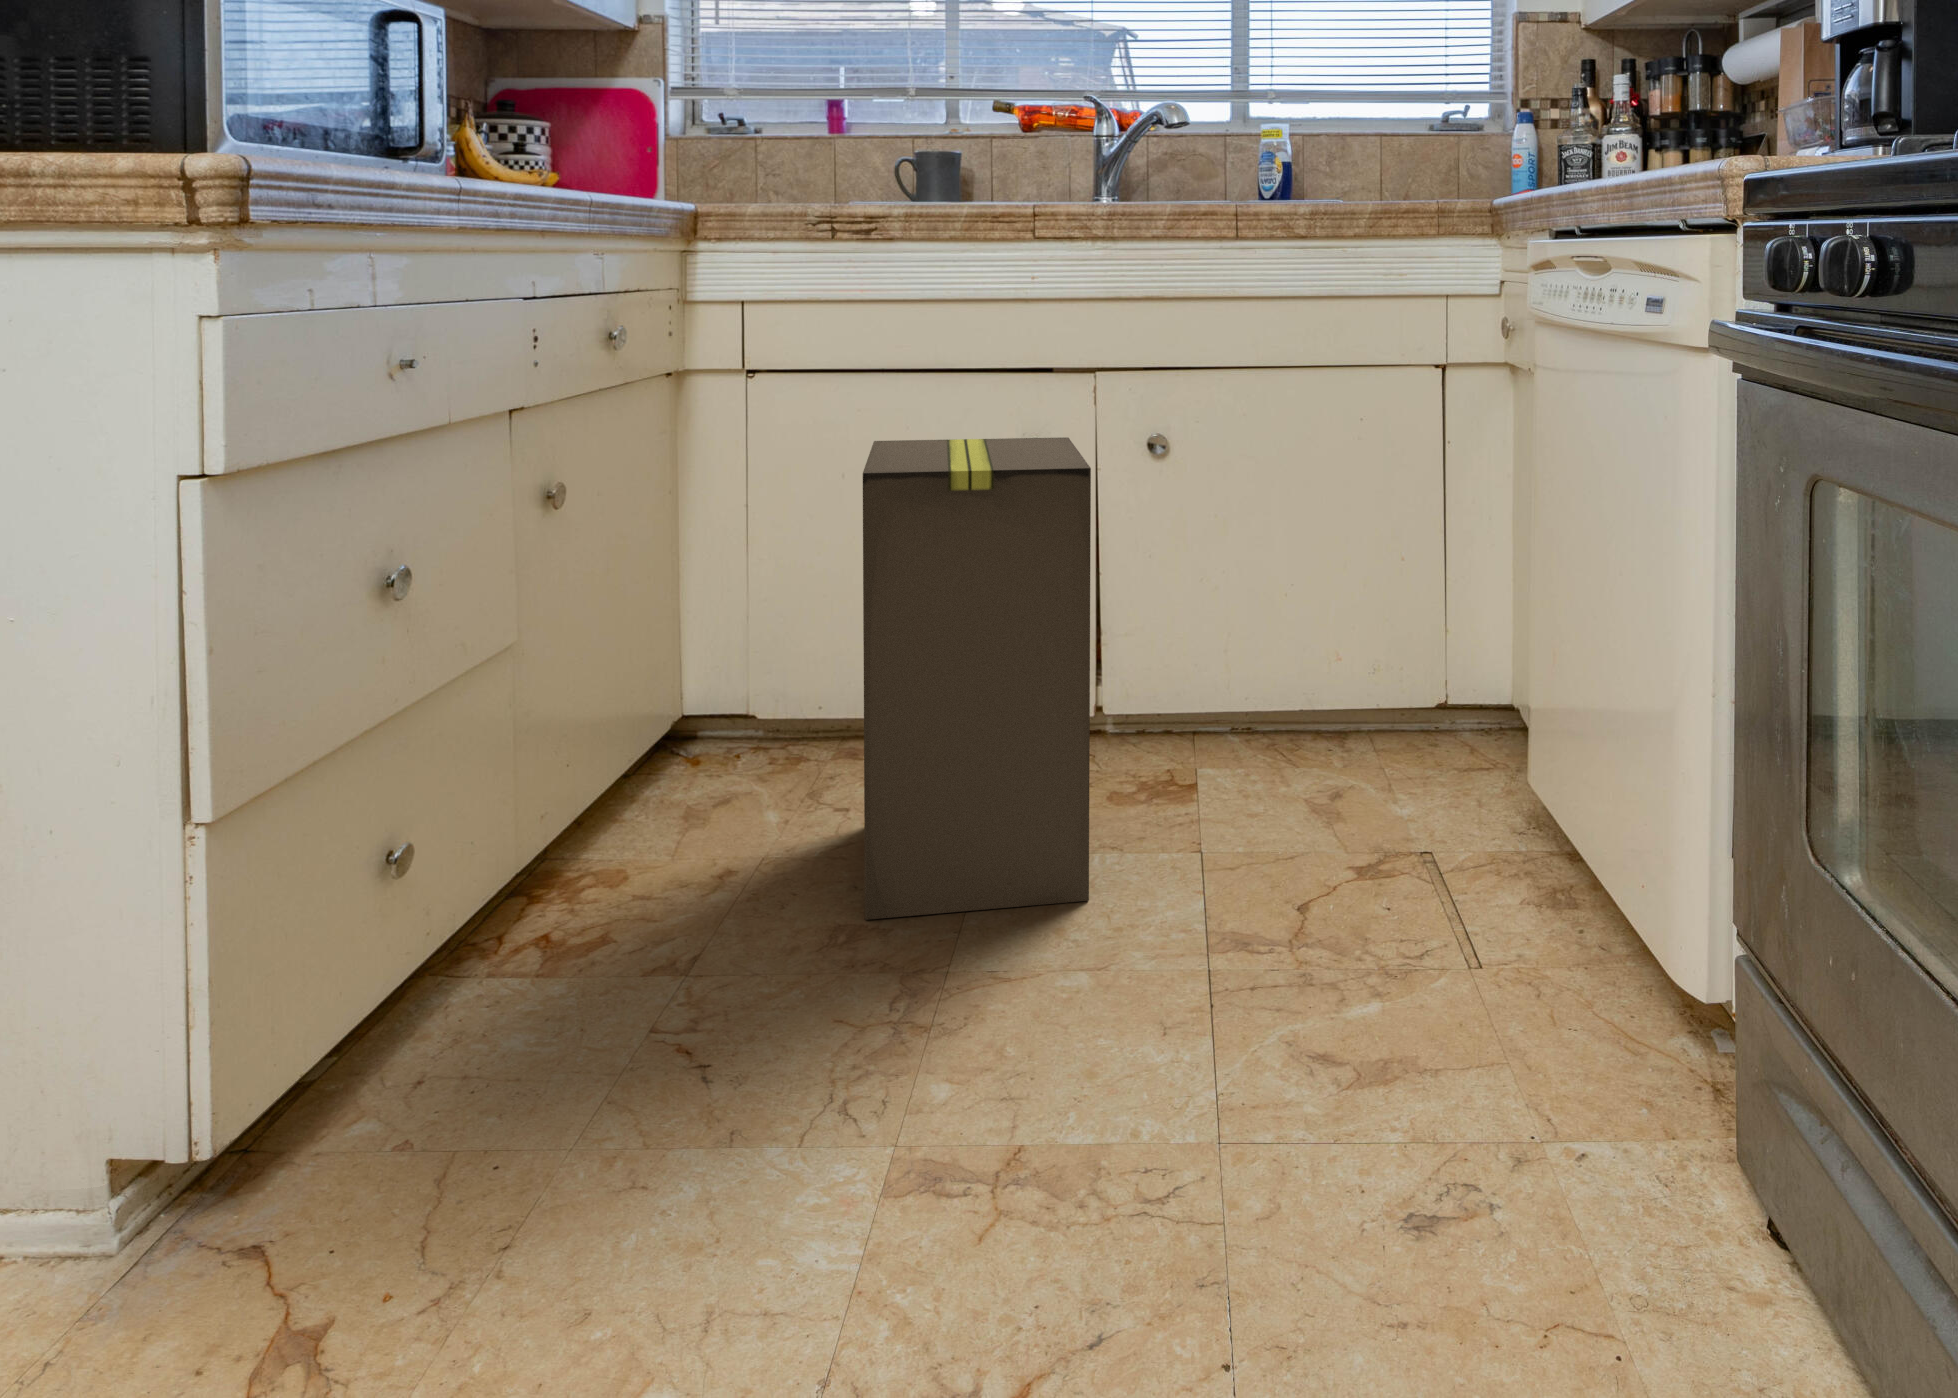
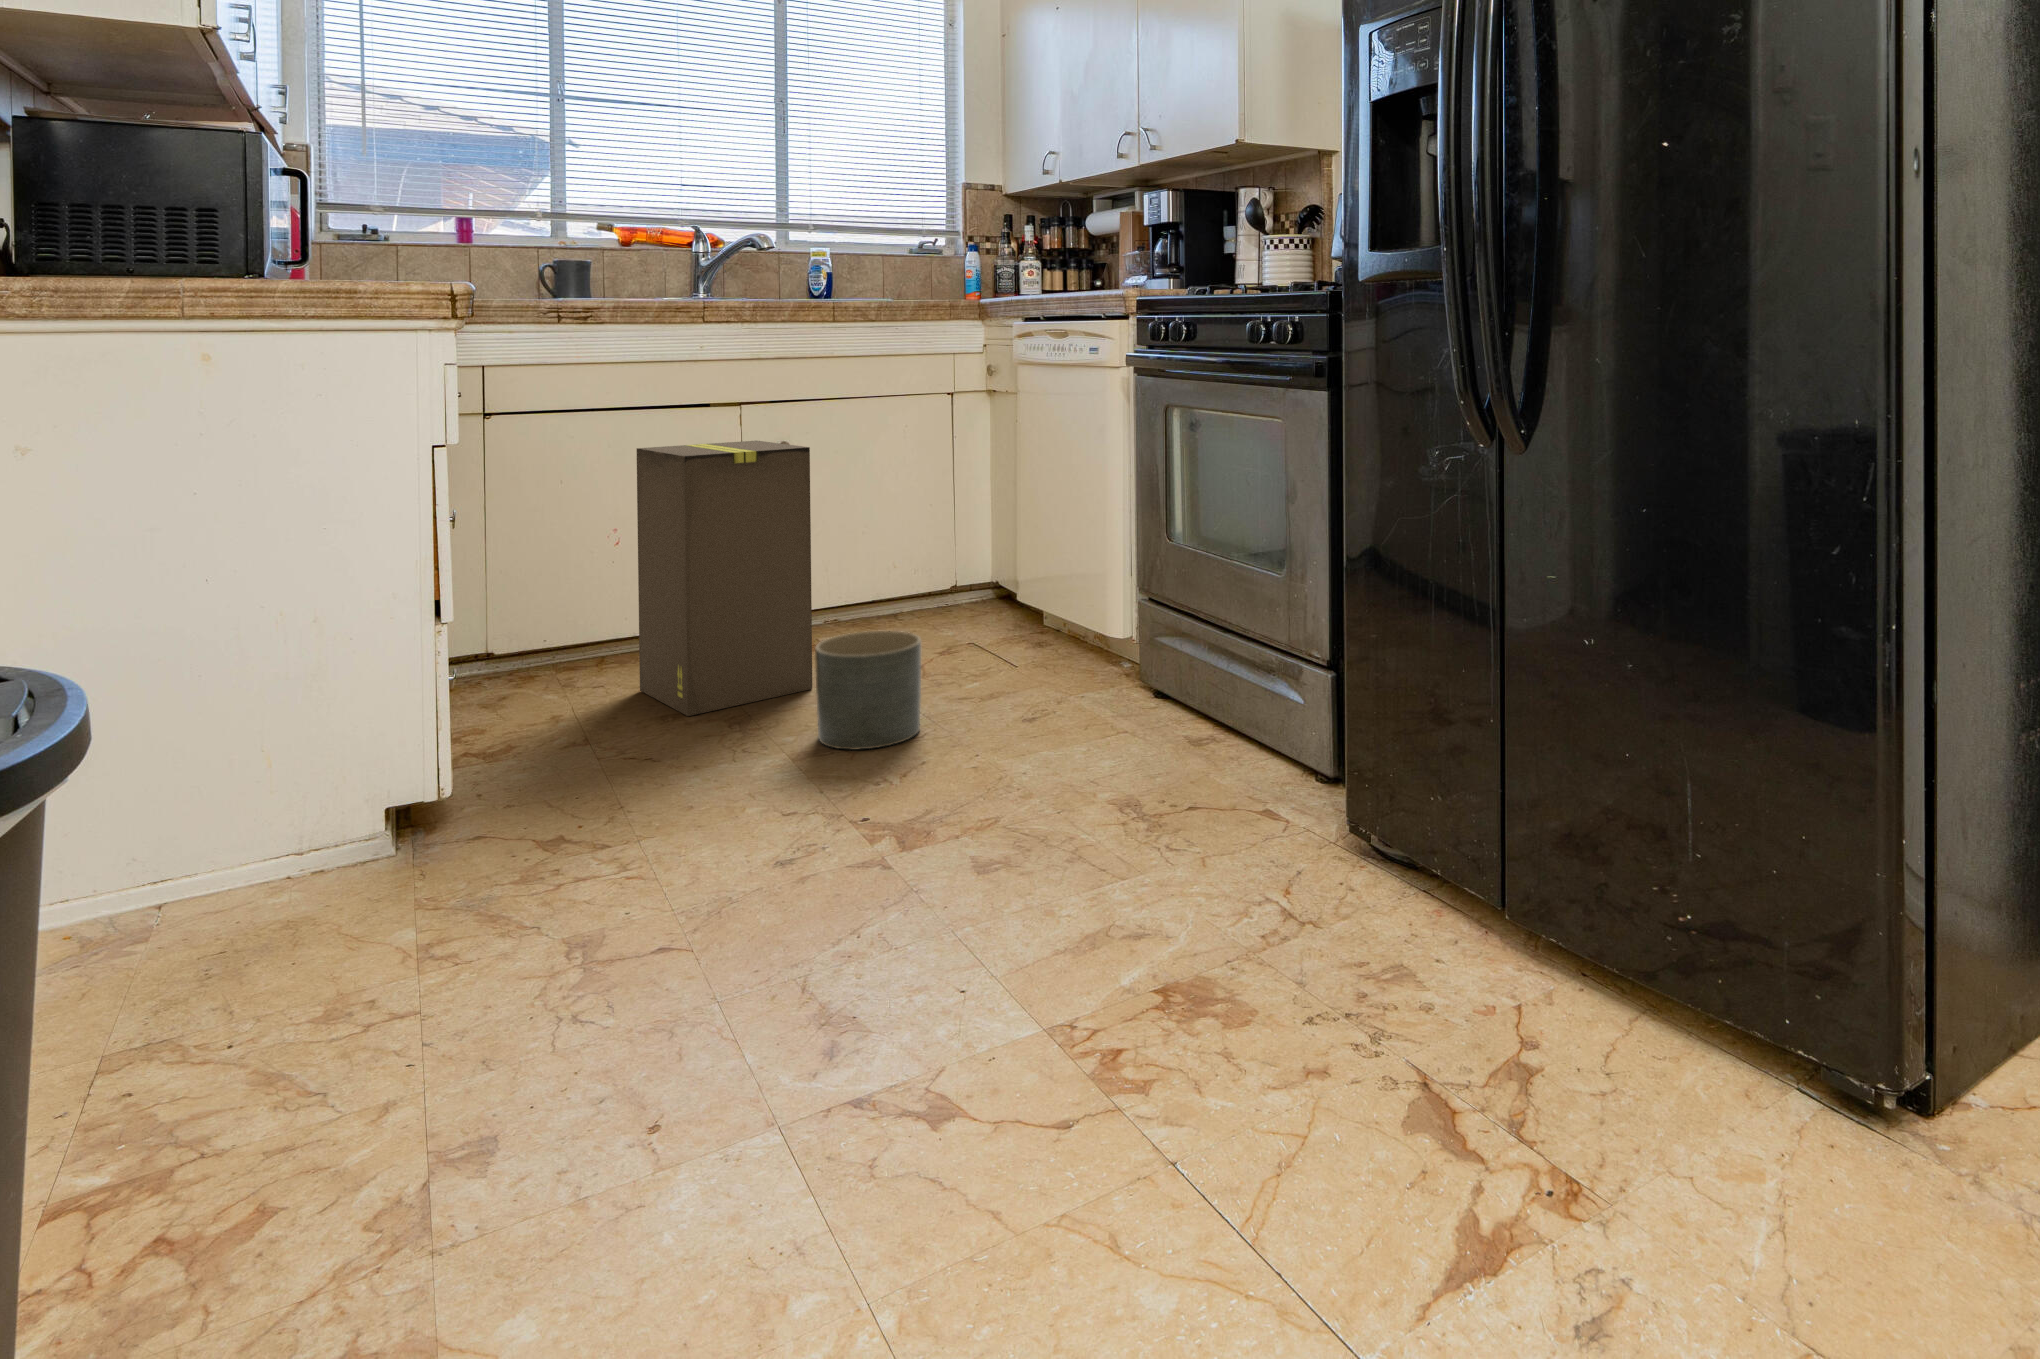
planter: none [957,869,1172,1179] -> present [815,631,921,750]

